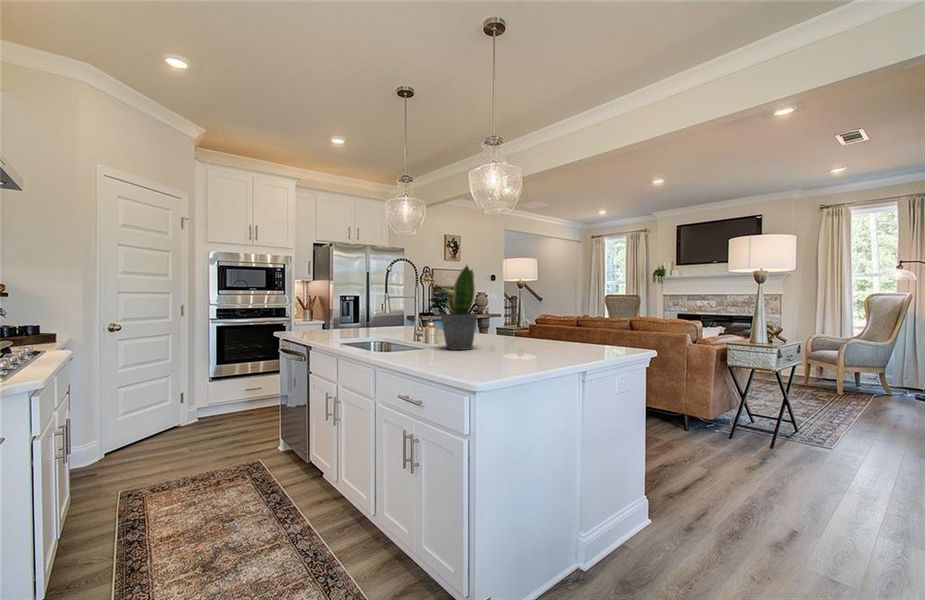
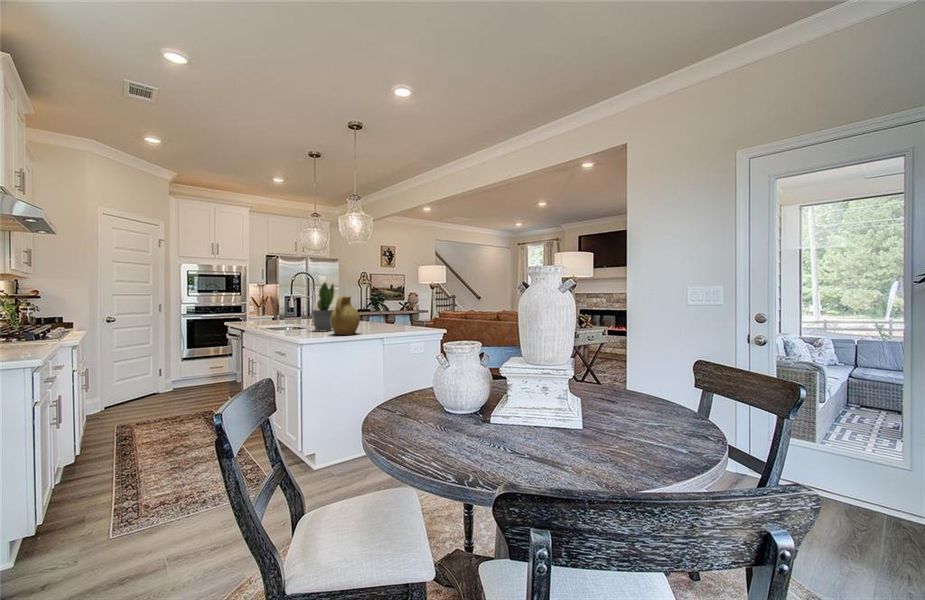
pitcher: none [494,289,545,359] -> present [331,296,360,335]

